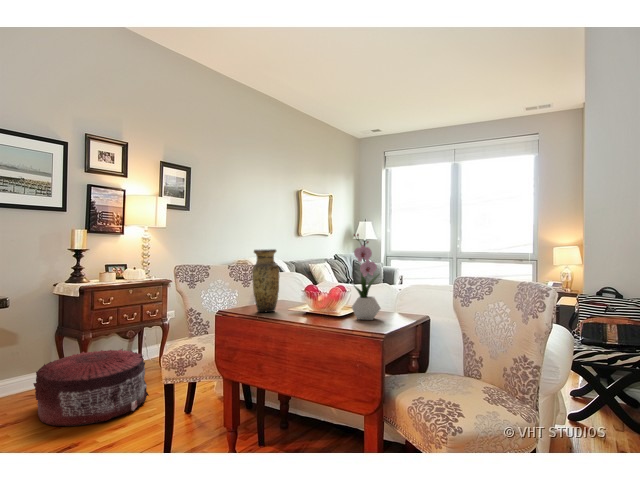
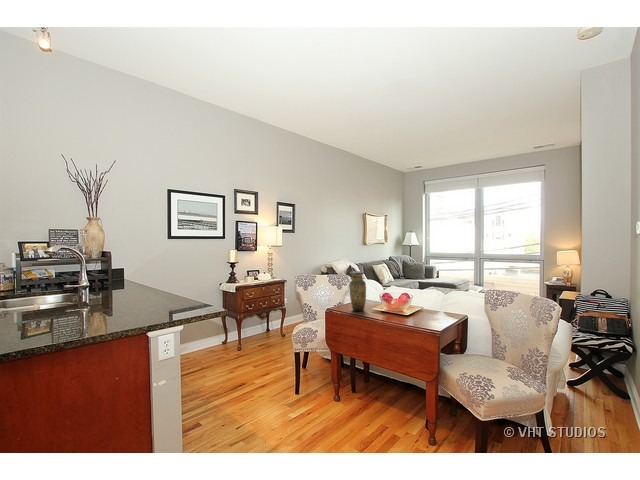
flower arrangement: present [352,234,381,320] -> none [415,265,435,320]
pouf: present [33,349,149,426] -> none [216,324,280,372]

